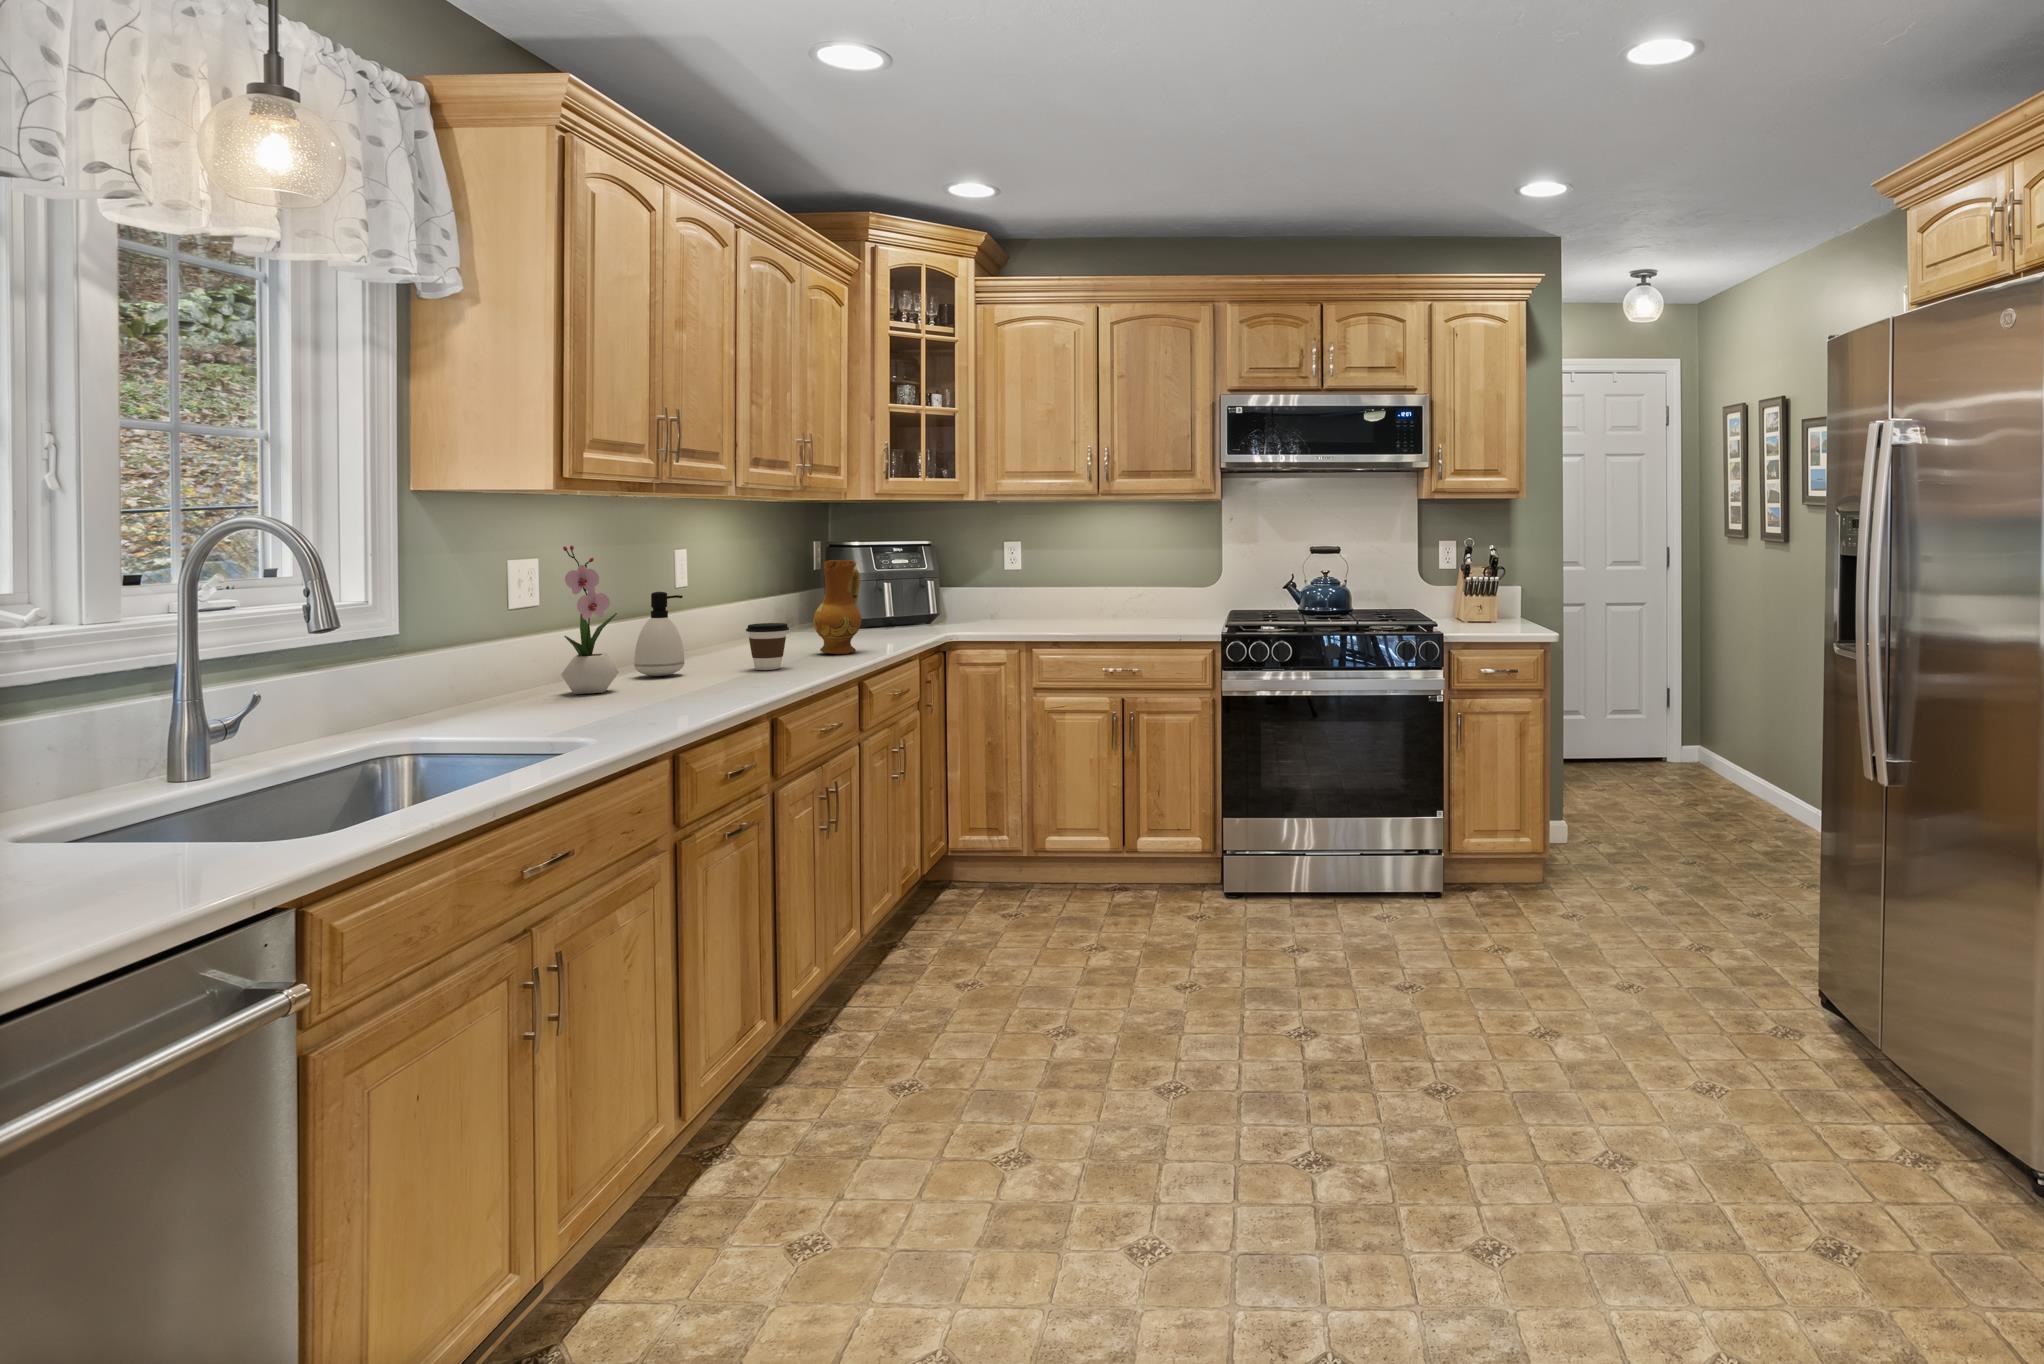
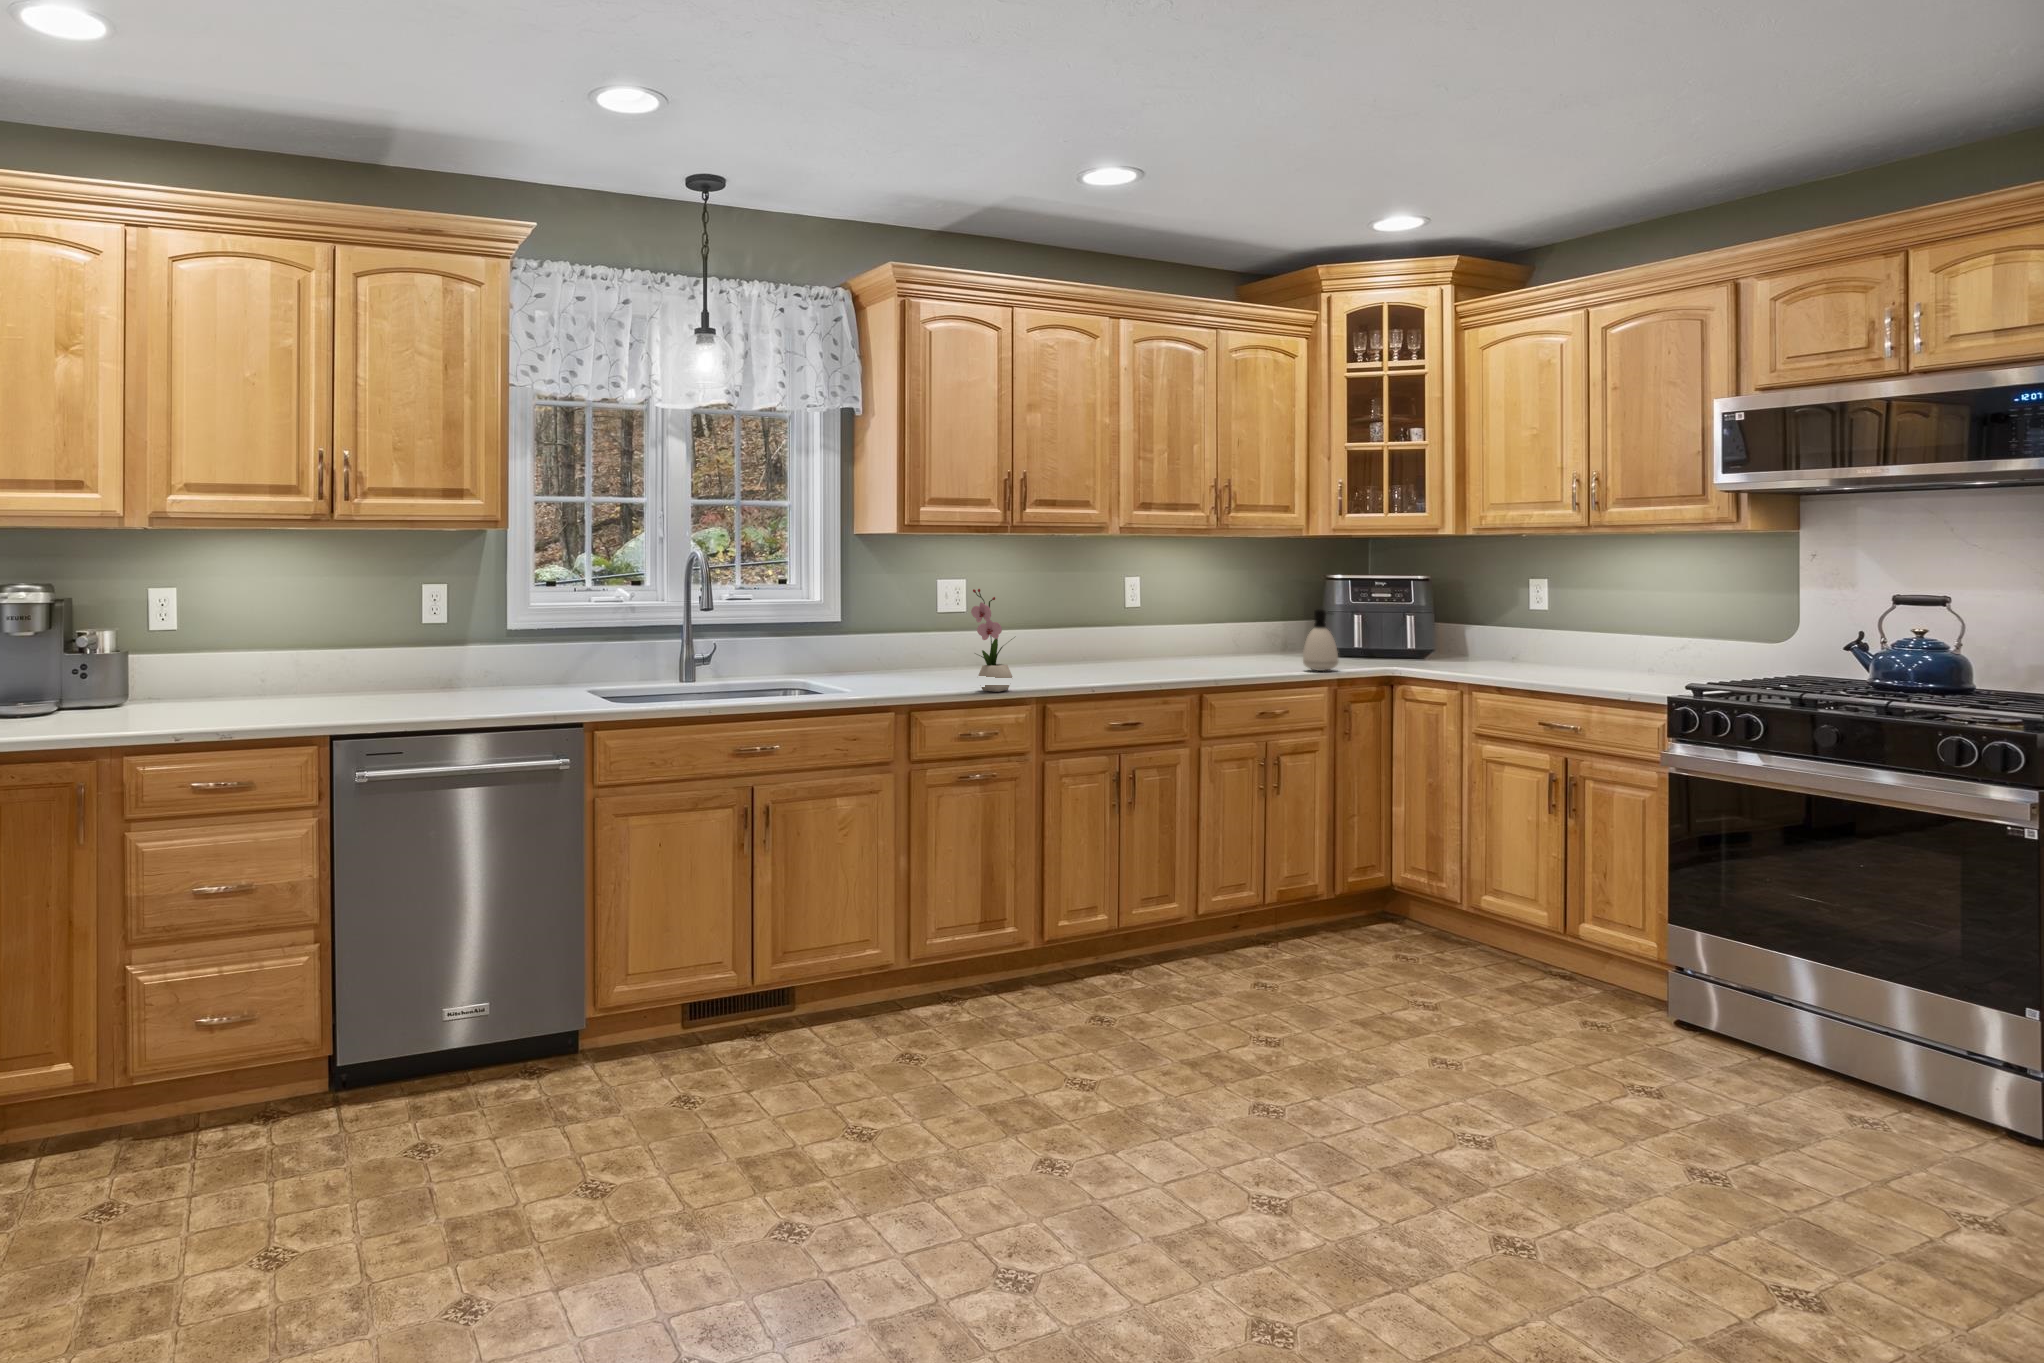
ceramic jug: present [813,560,861,654] -> none [1210,598,1257,681]
soap dispenser: present [634,592,684,676] -> present [1303,609,1339,671]
coffee cup: present [746,623,789,670] -> none [1122,650,1155,688]

